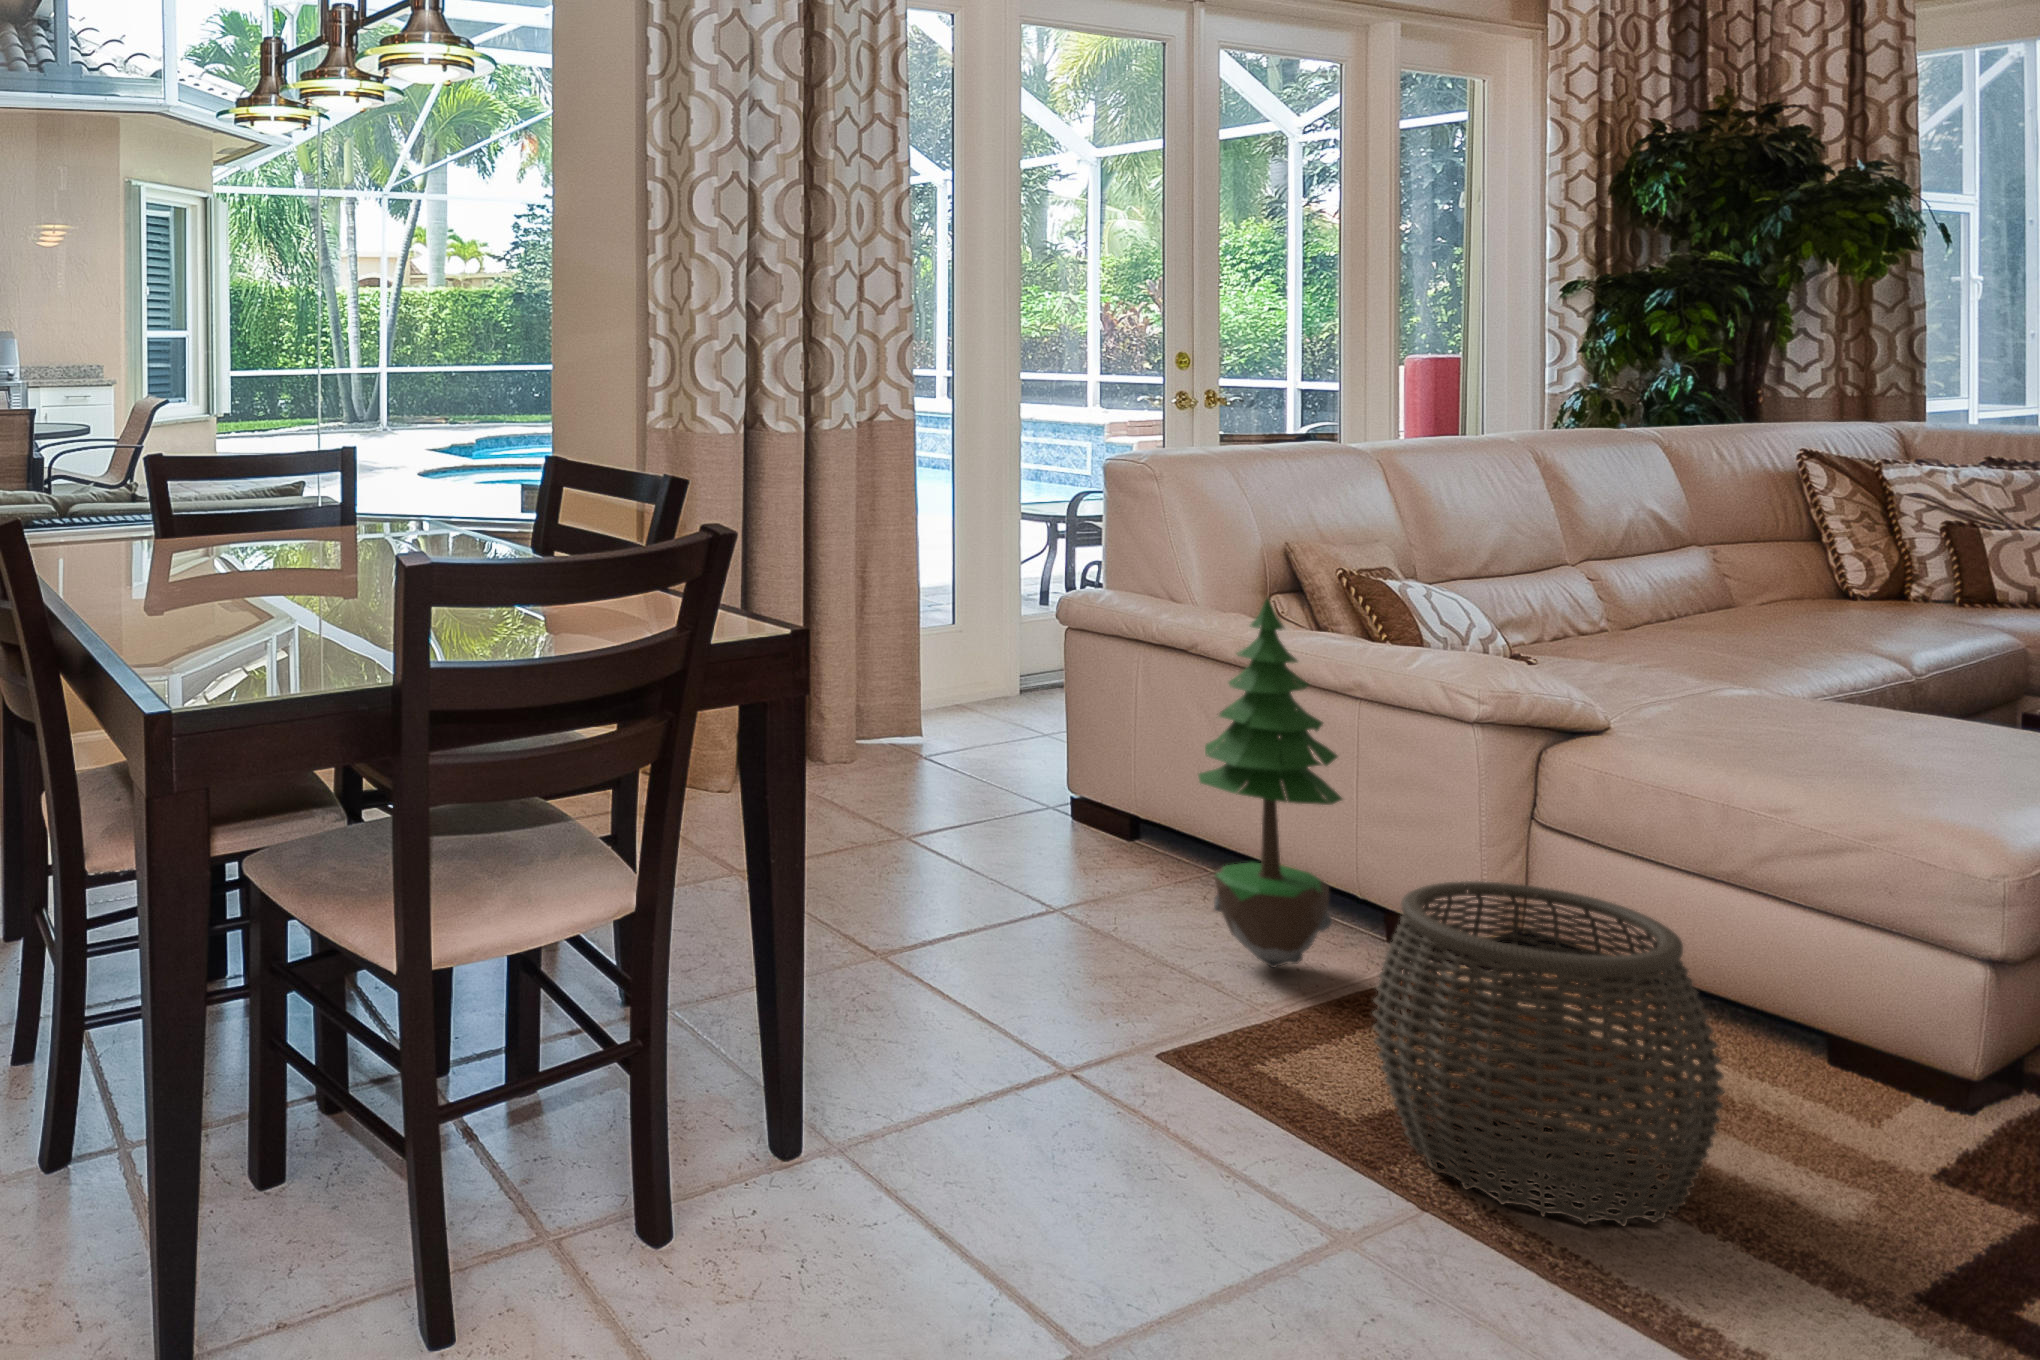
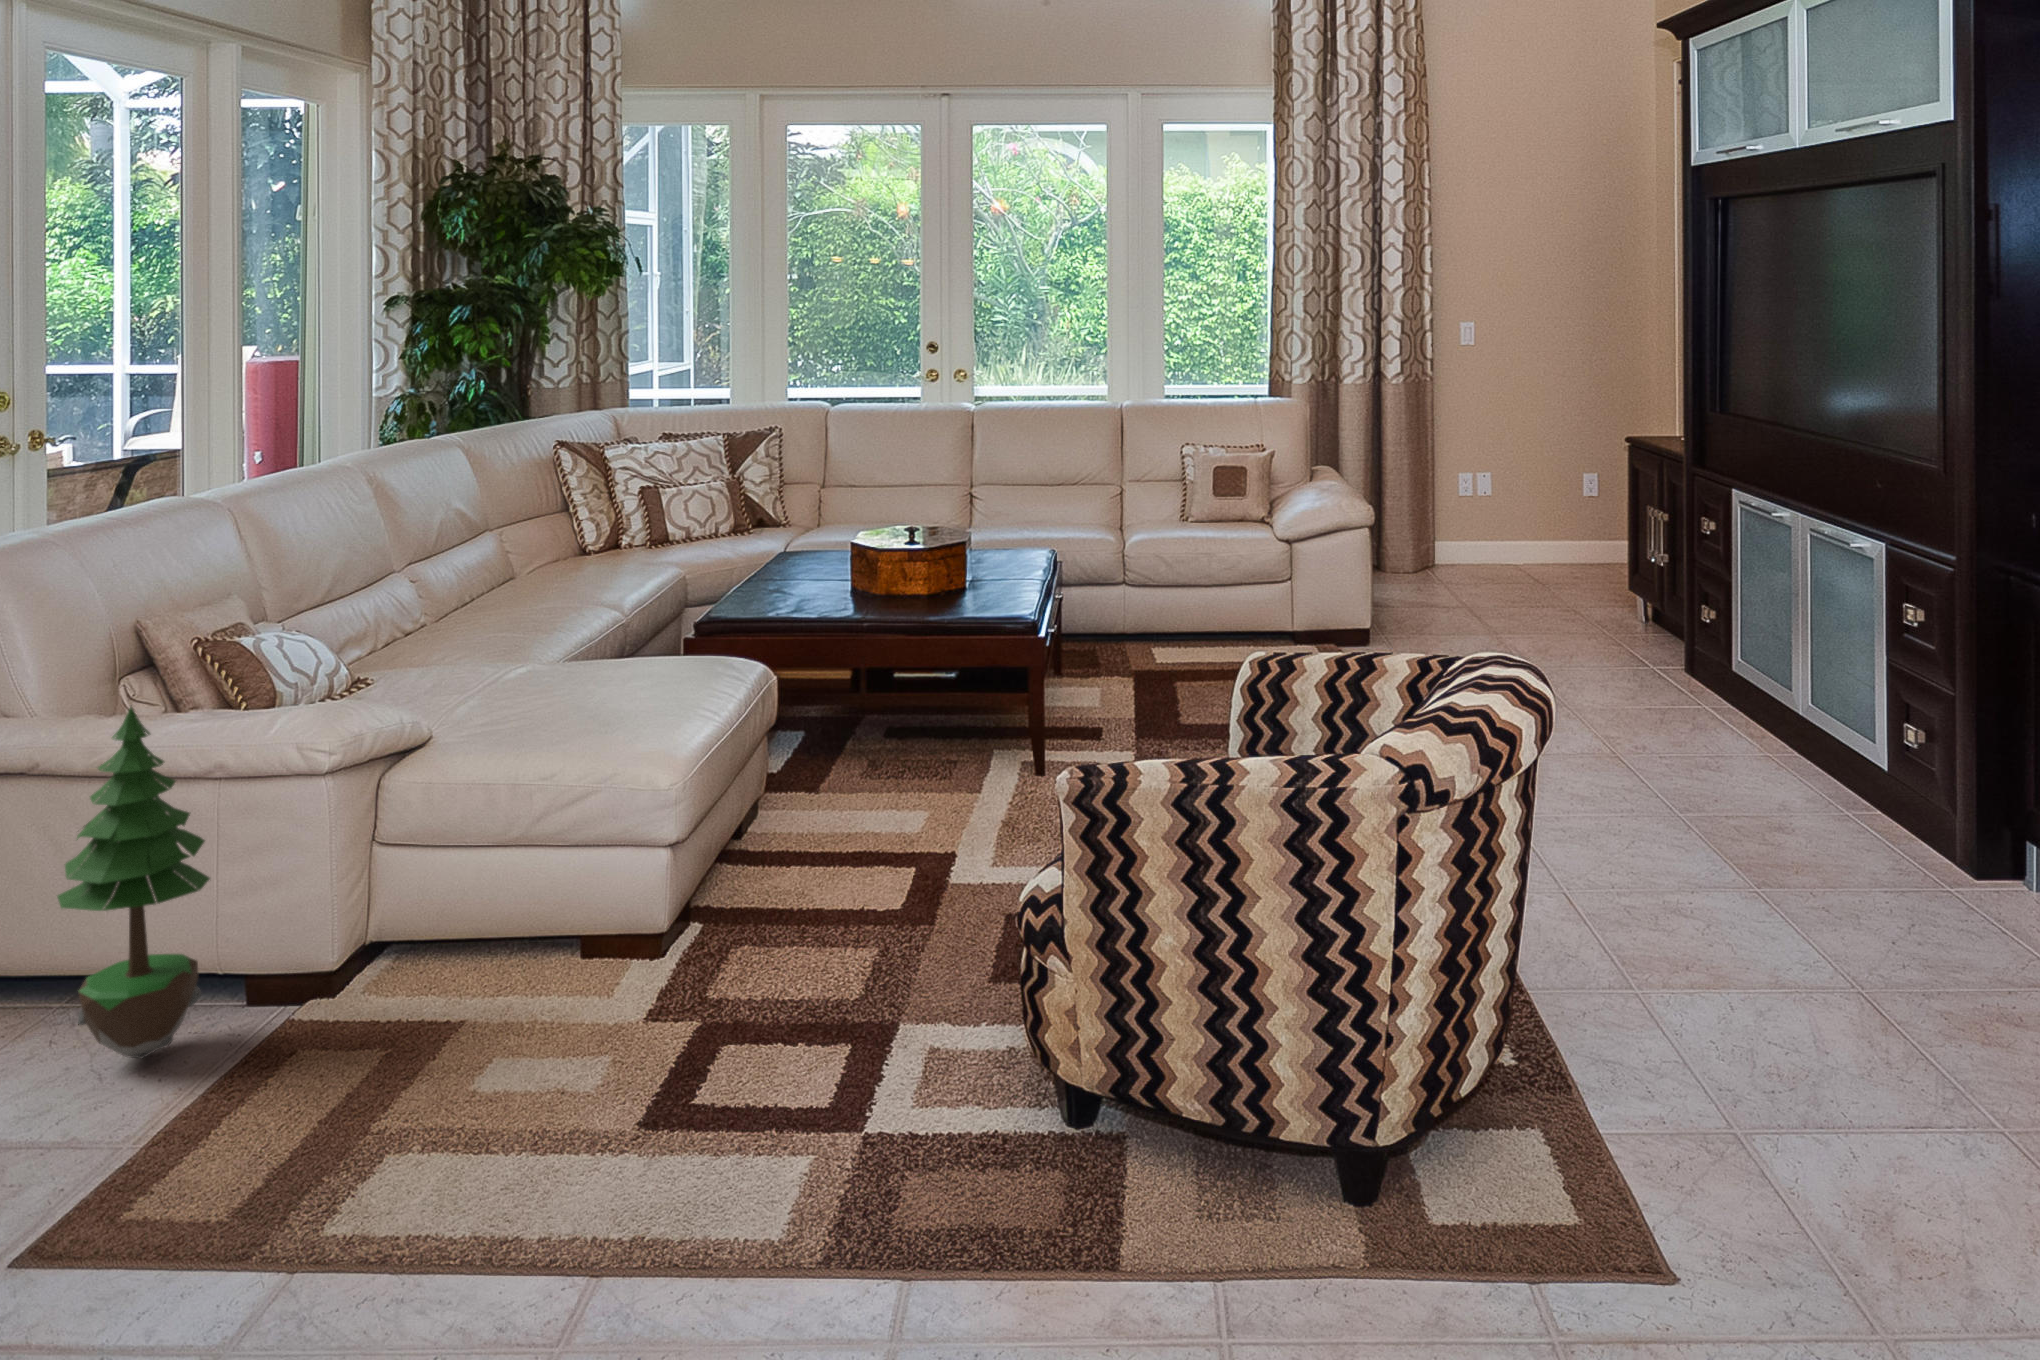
woven basket: present [1373,881,1724,1226] -> none [248,924,517,1216]

